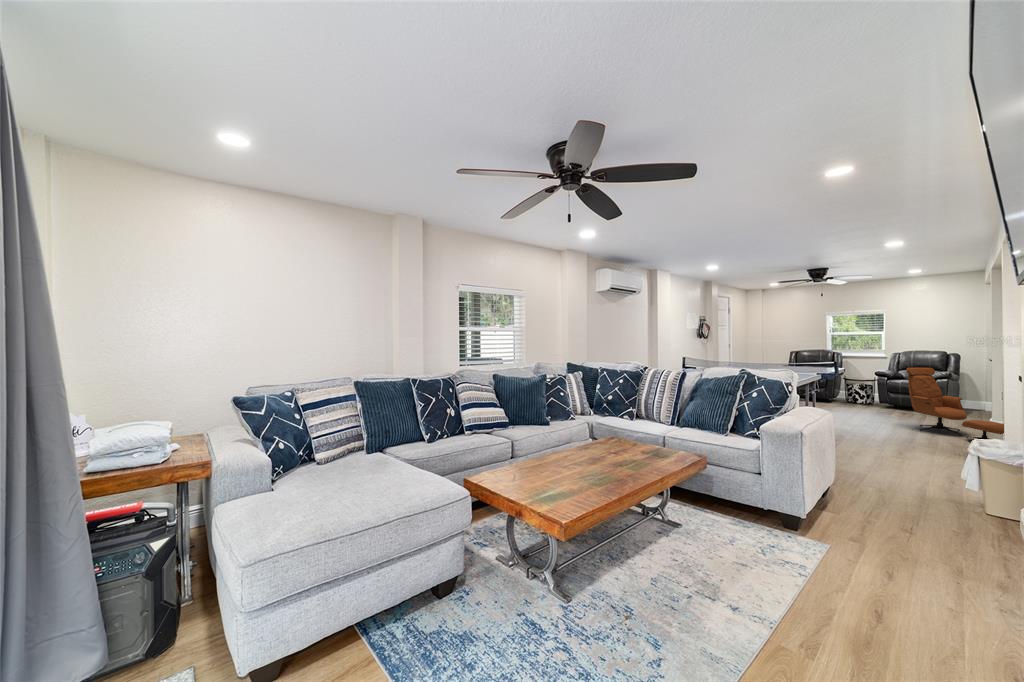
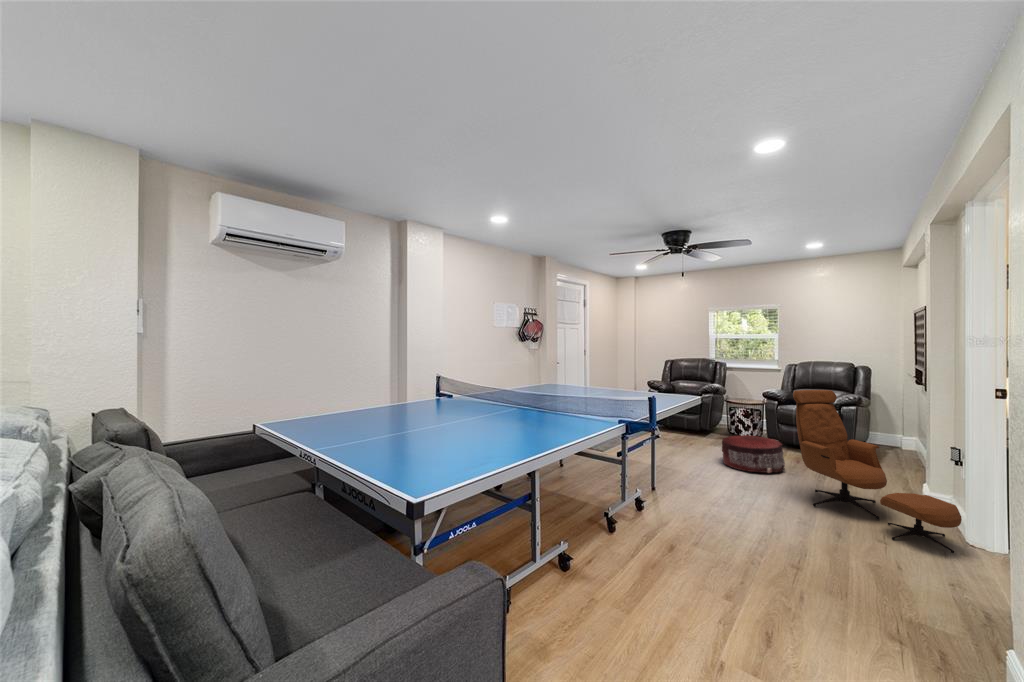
pouf: none [851,397,898,419] -> present [722,435,785,473]

